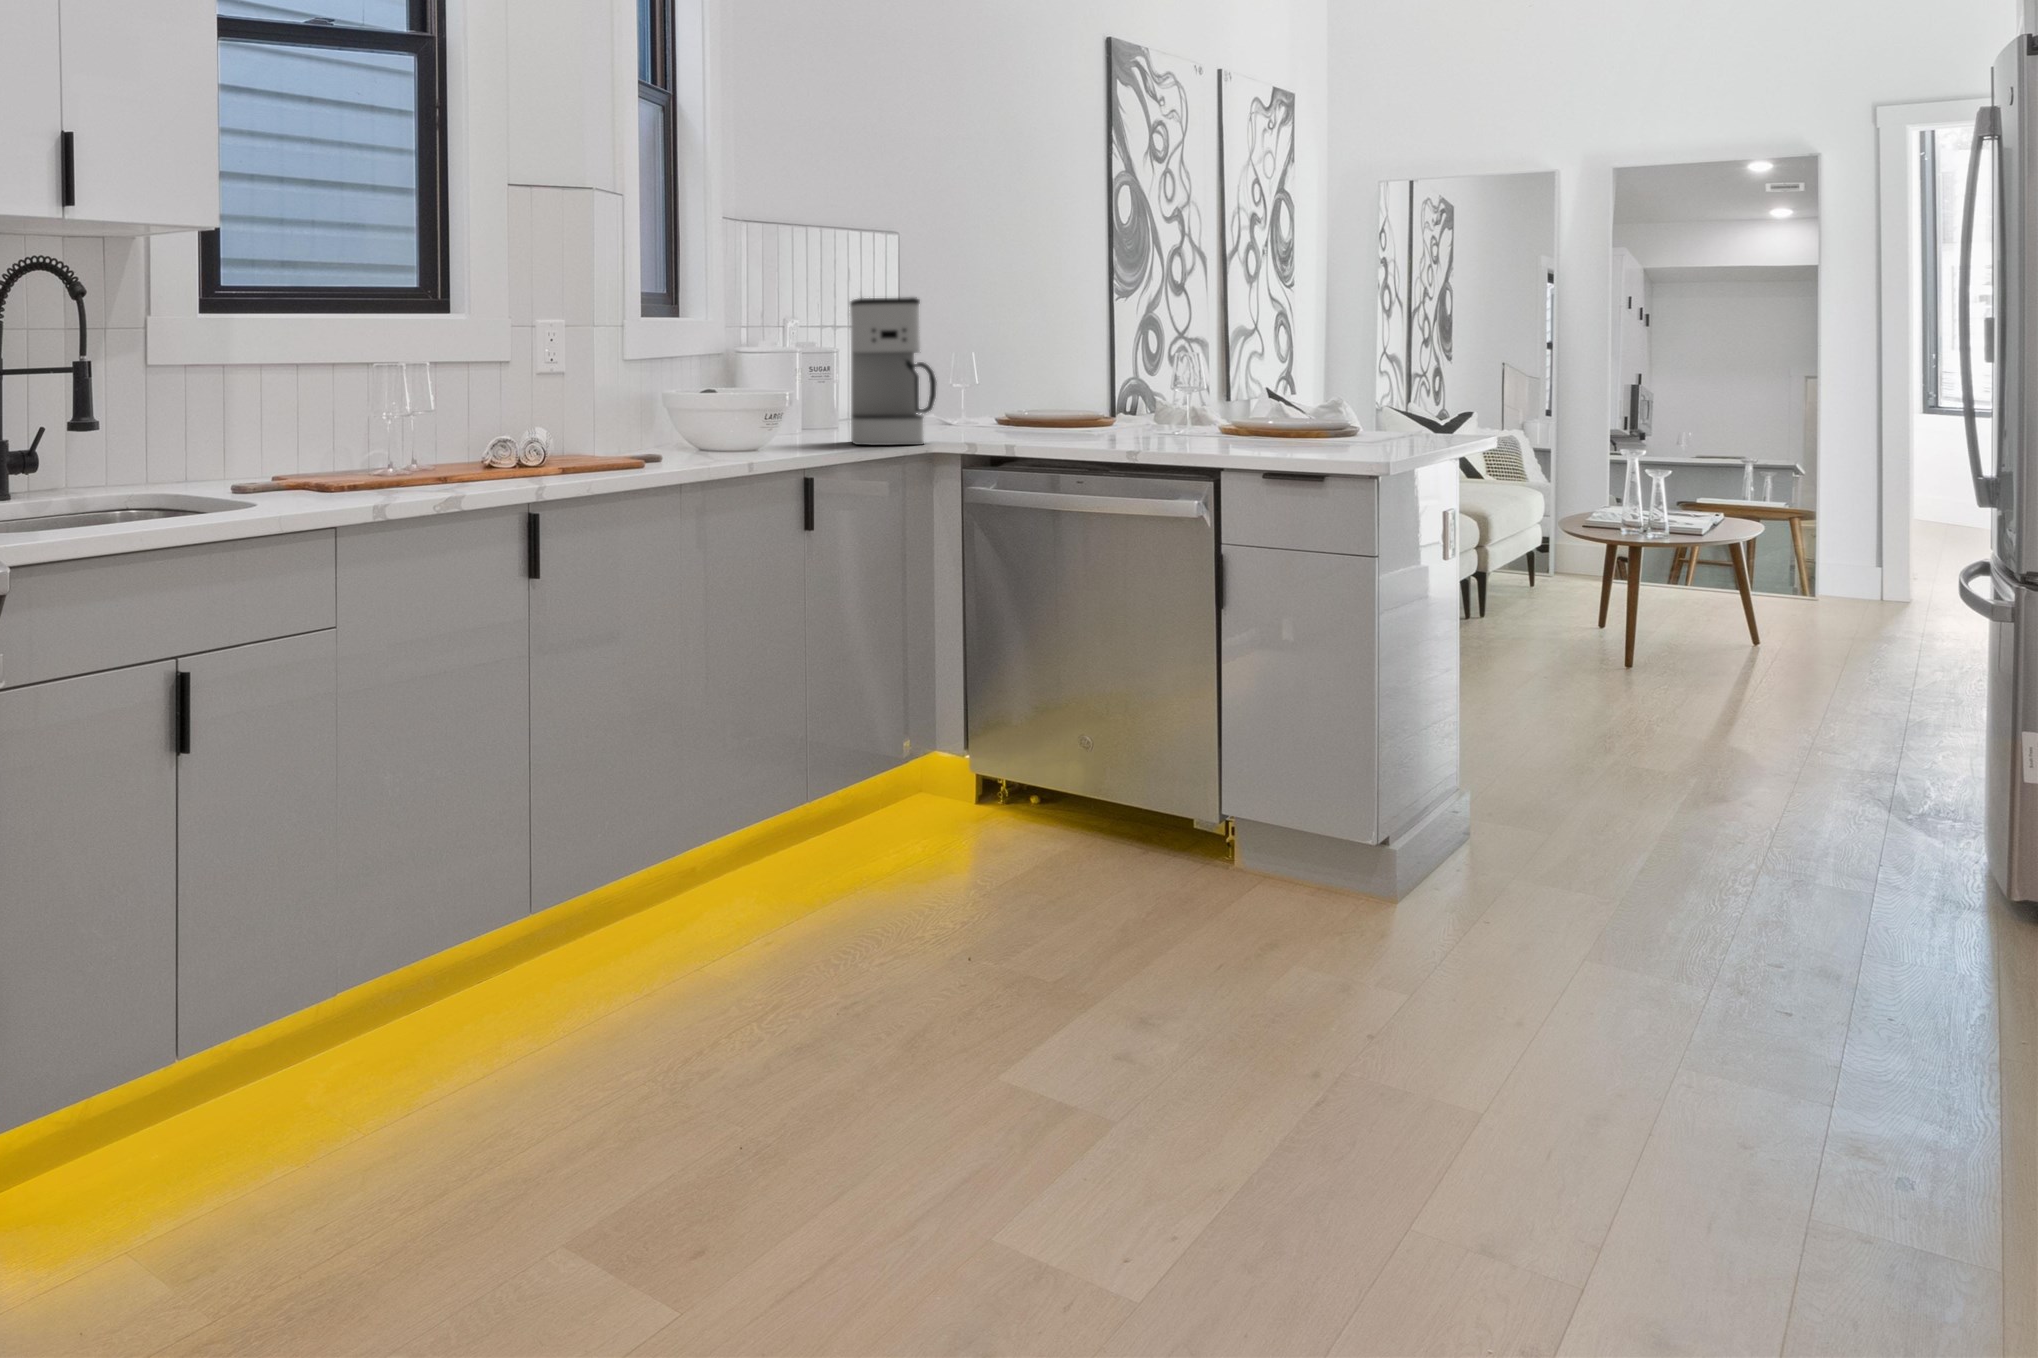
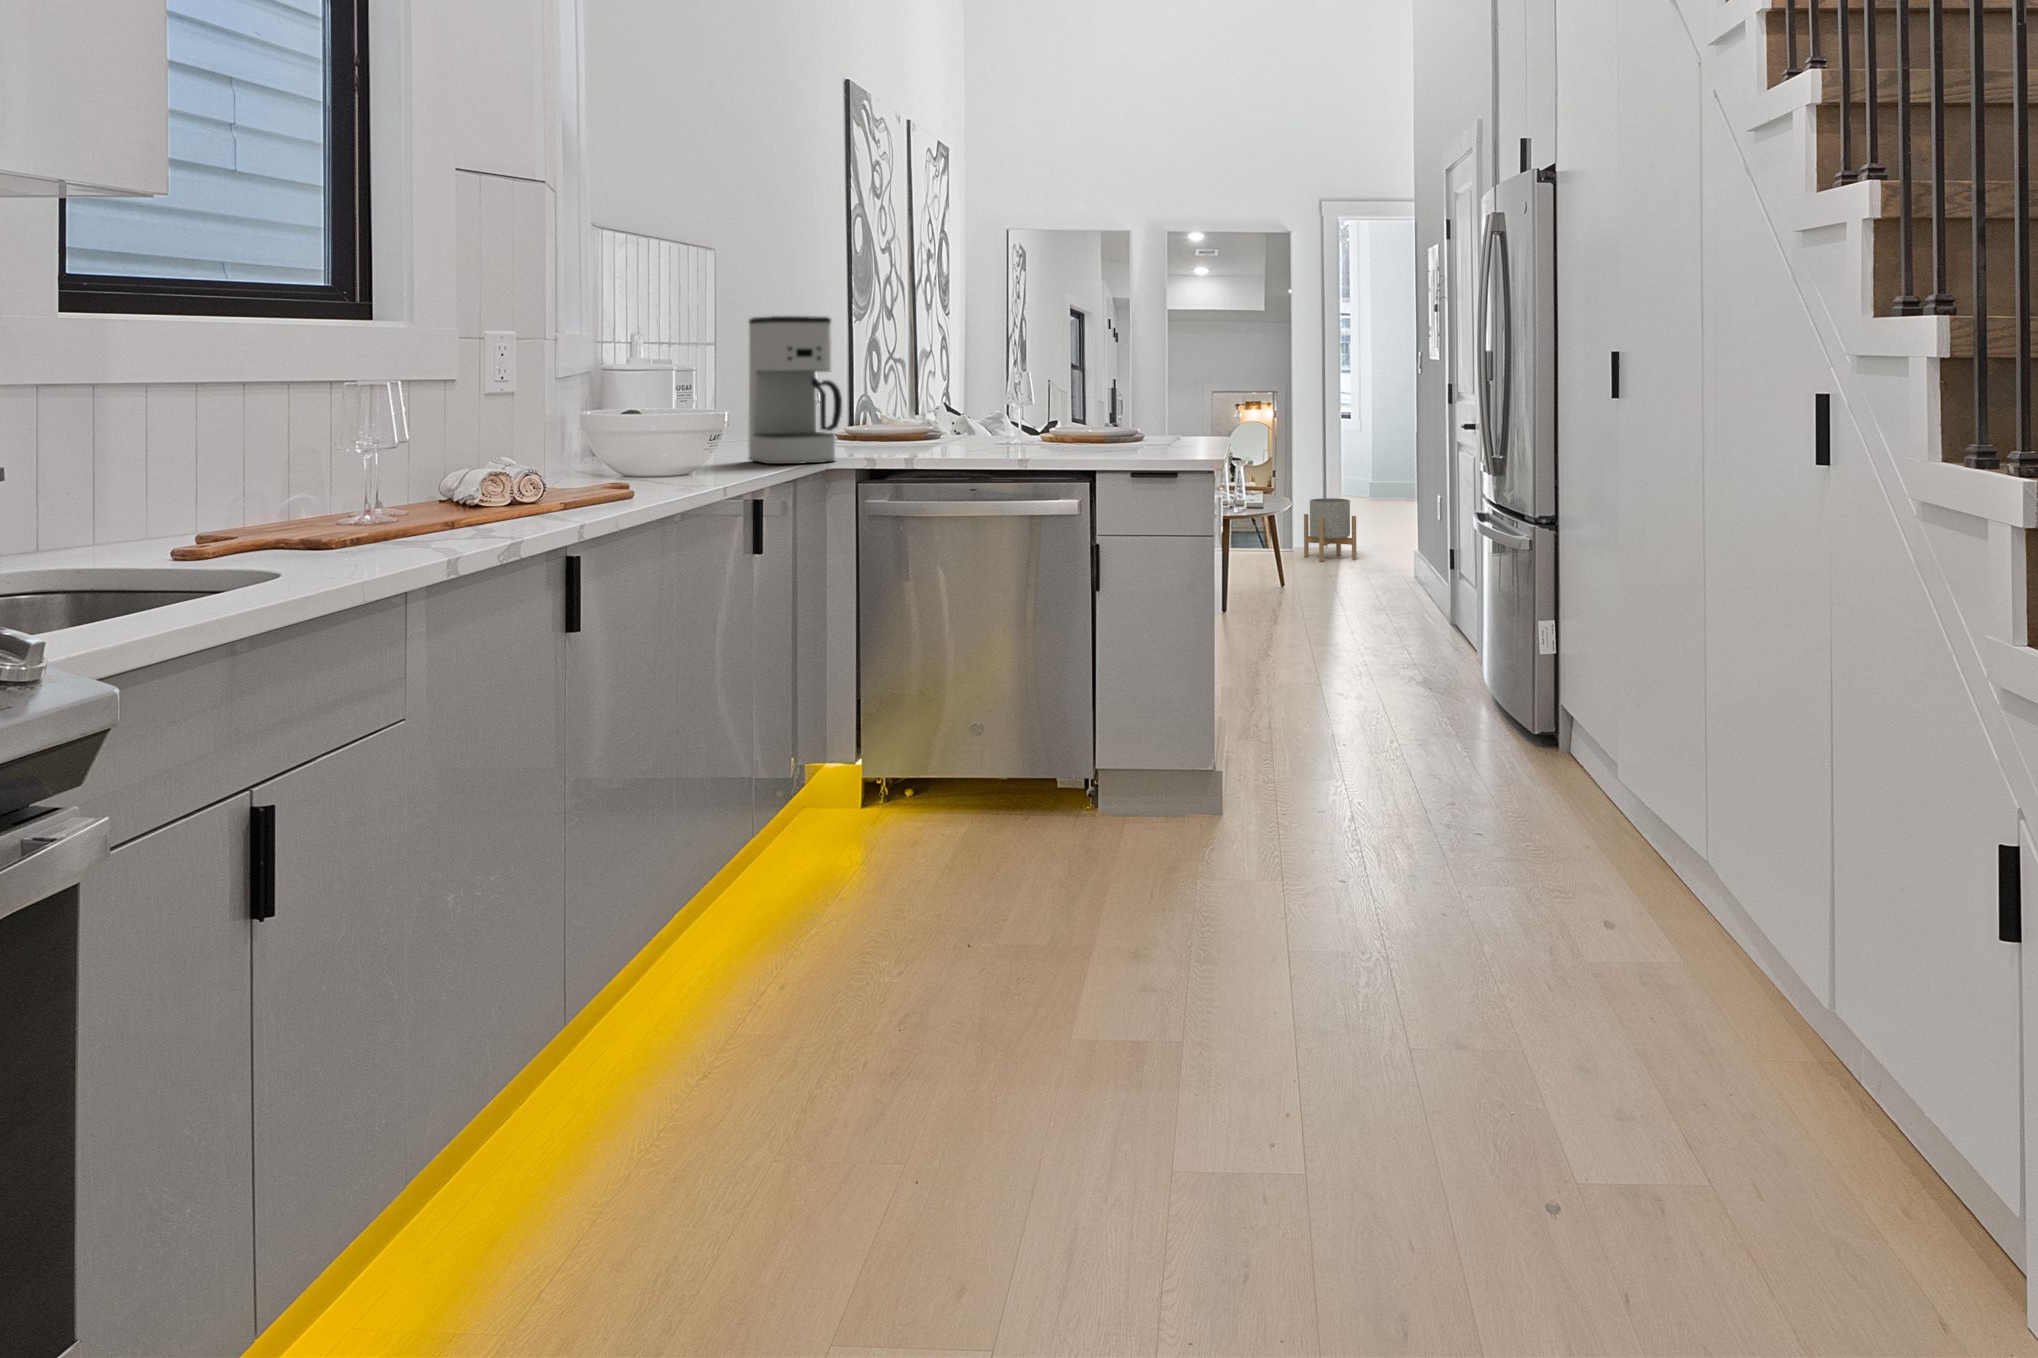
planter: none [1816,526,1907,615] -> present [1304,498,1357,562]

